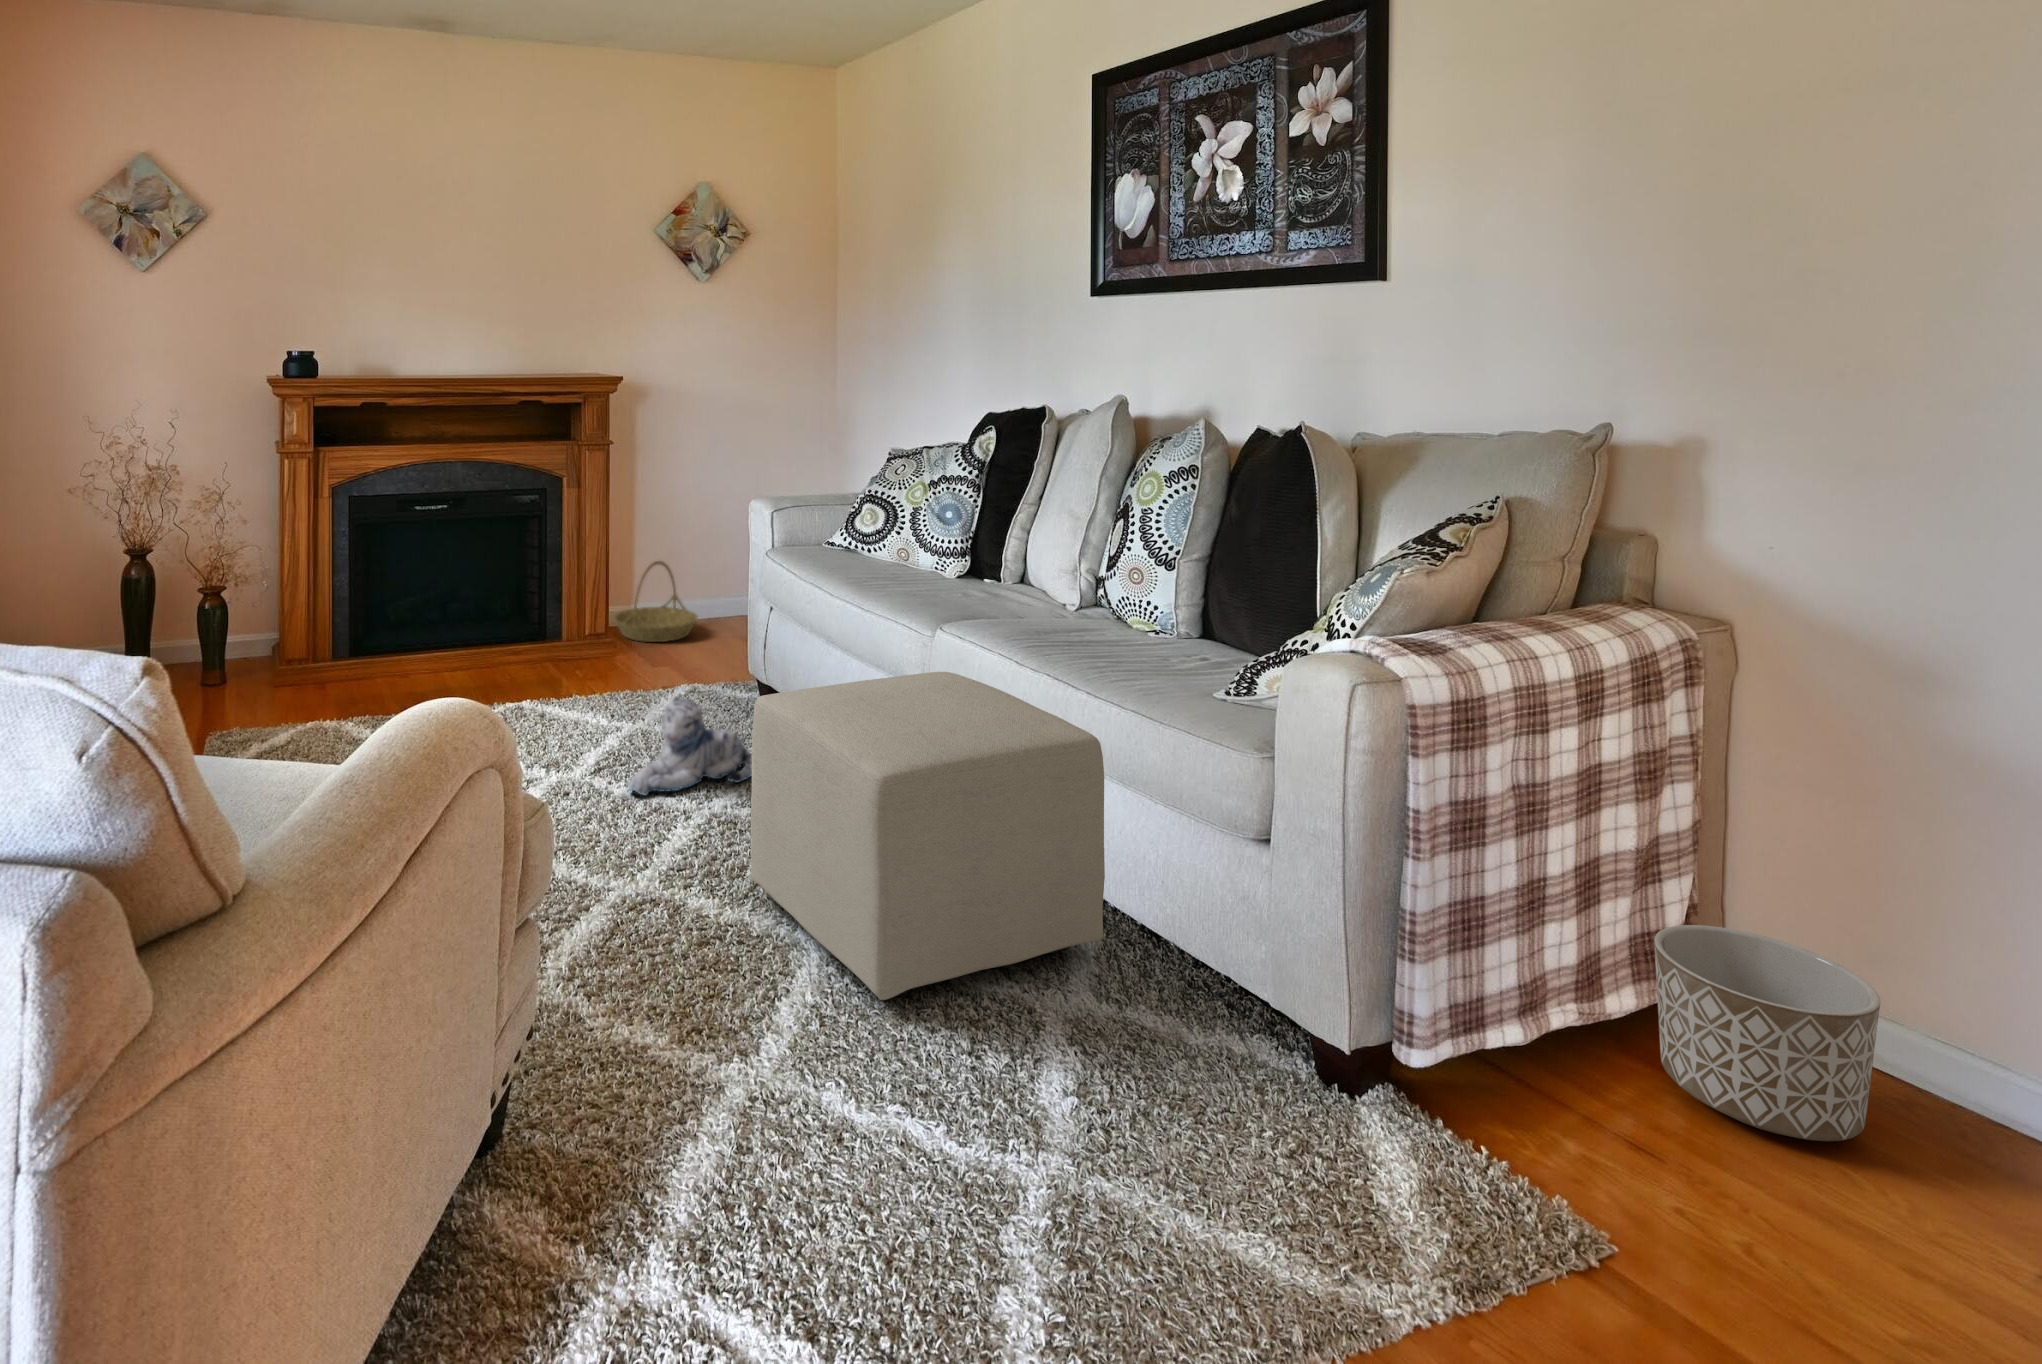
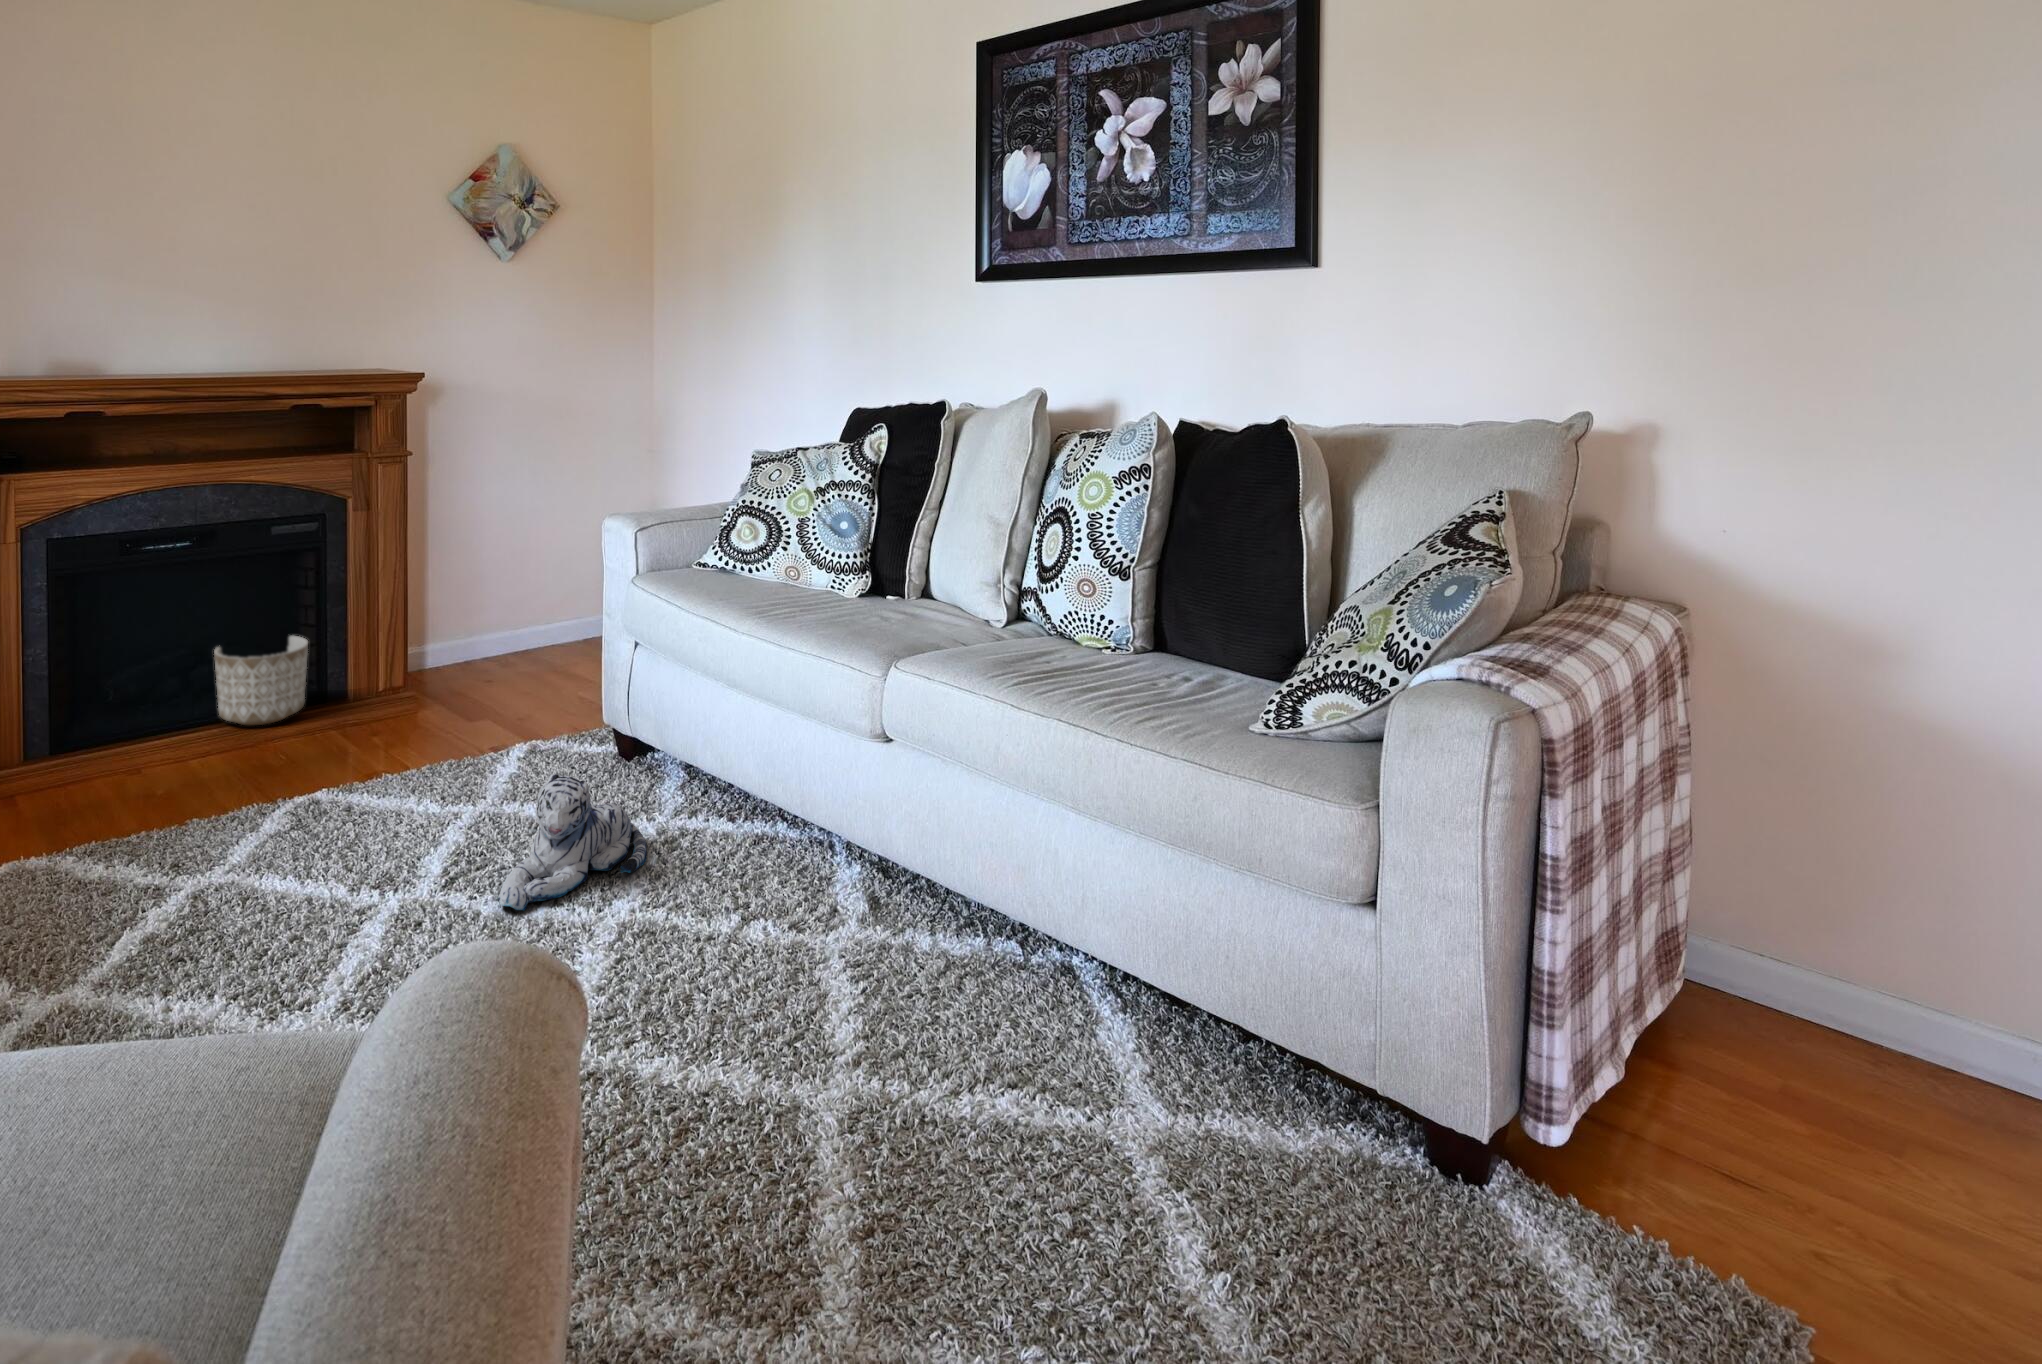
basket: present [613,561,698,642] -> none [407,590,512,688]
ottoman: present [751,672,1105,1000] -> none [712,720,1149,1187]
planter: present [1654,925,1880,1141] -> present [214,636,308,725]

